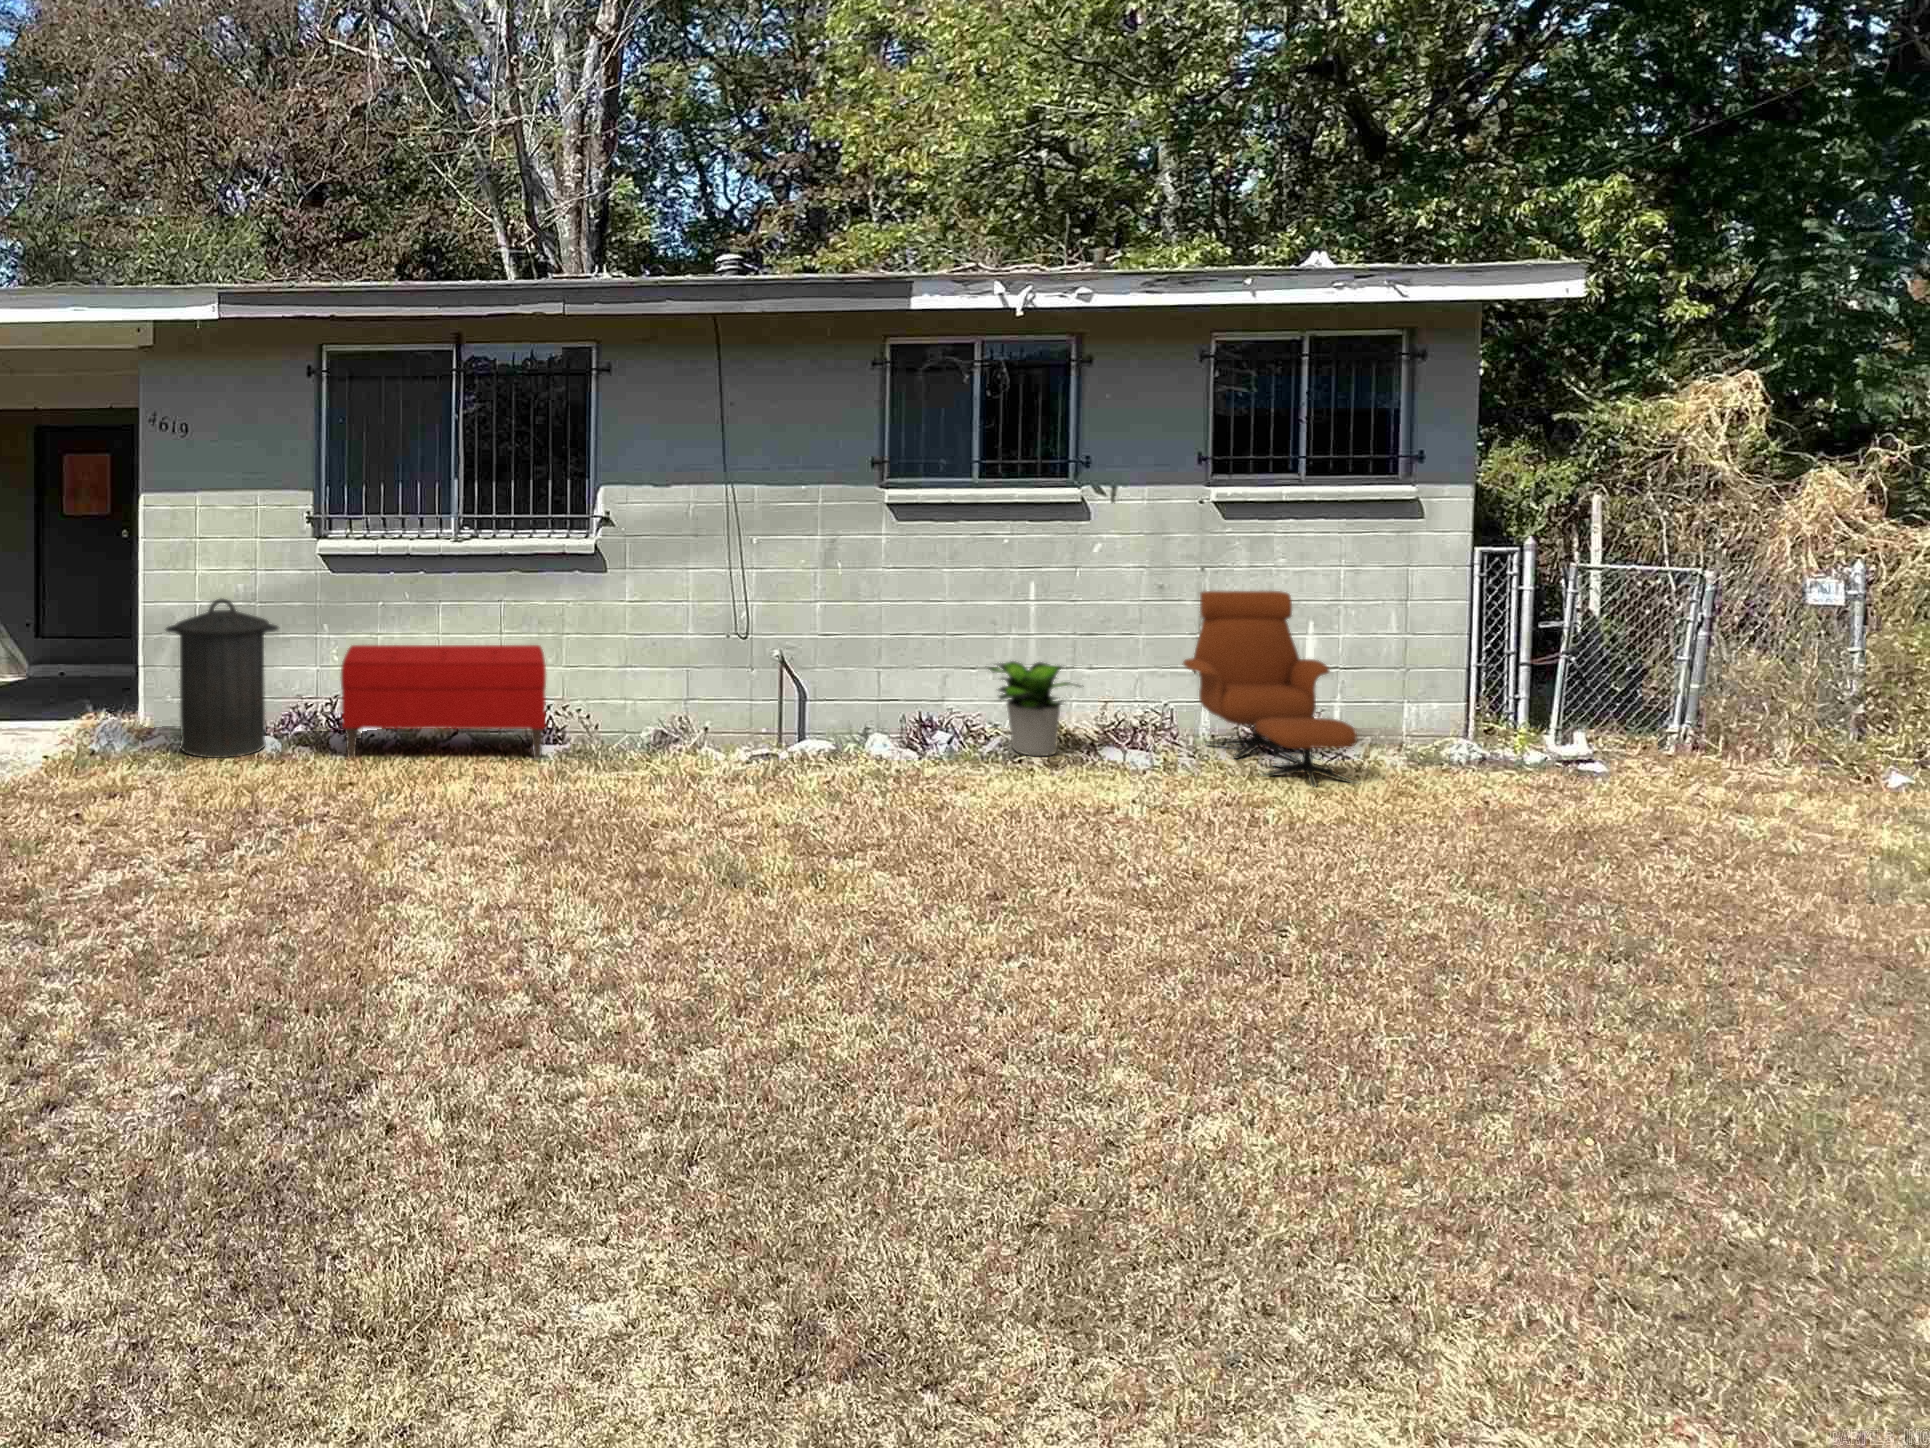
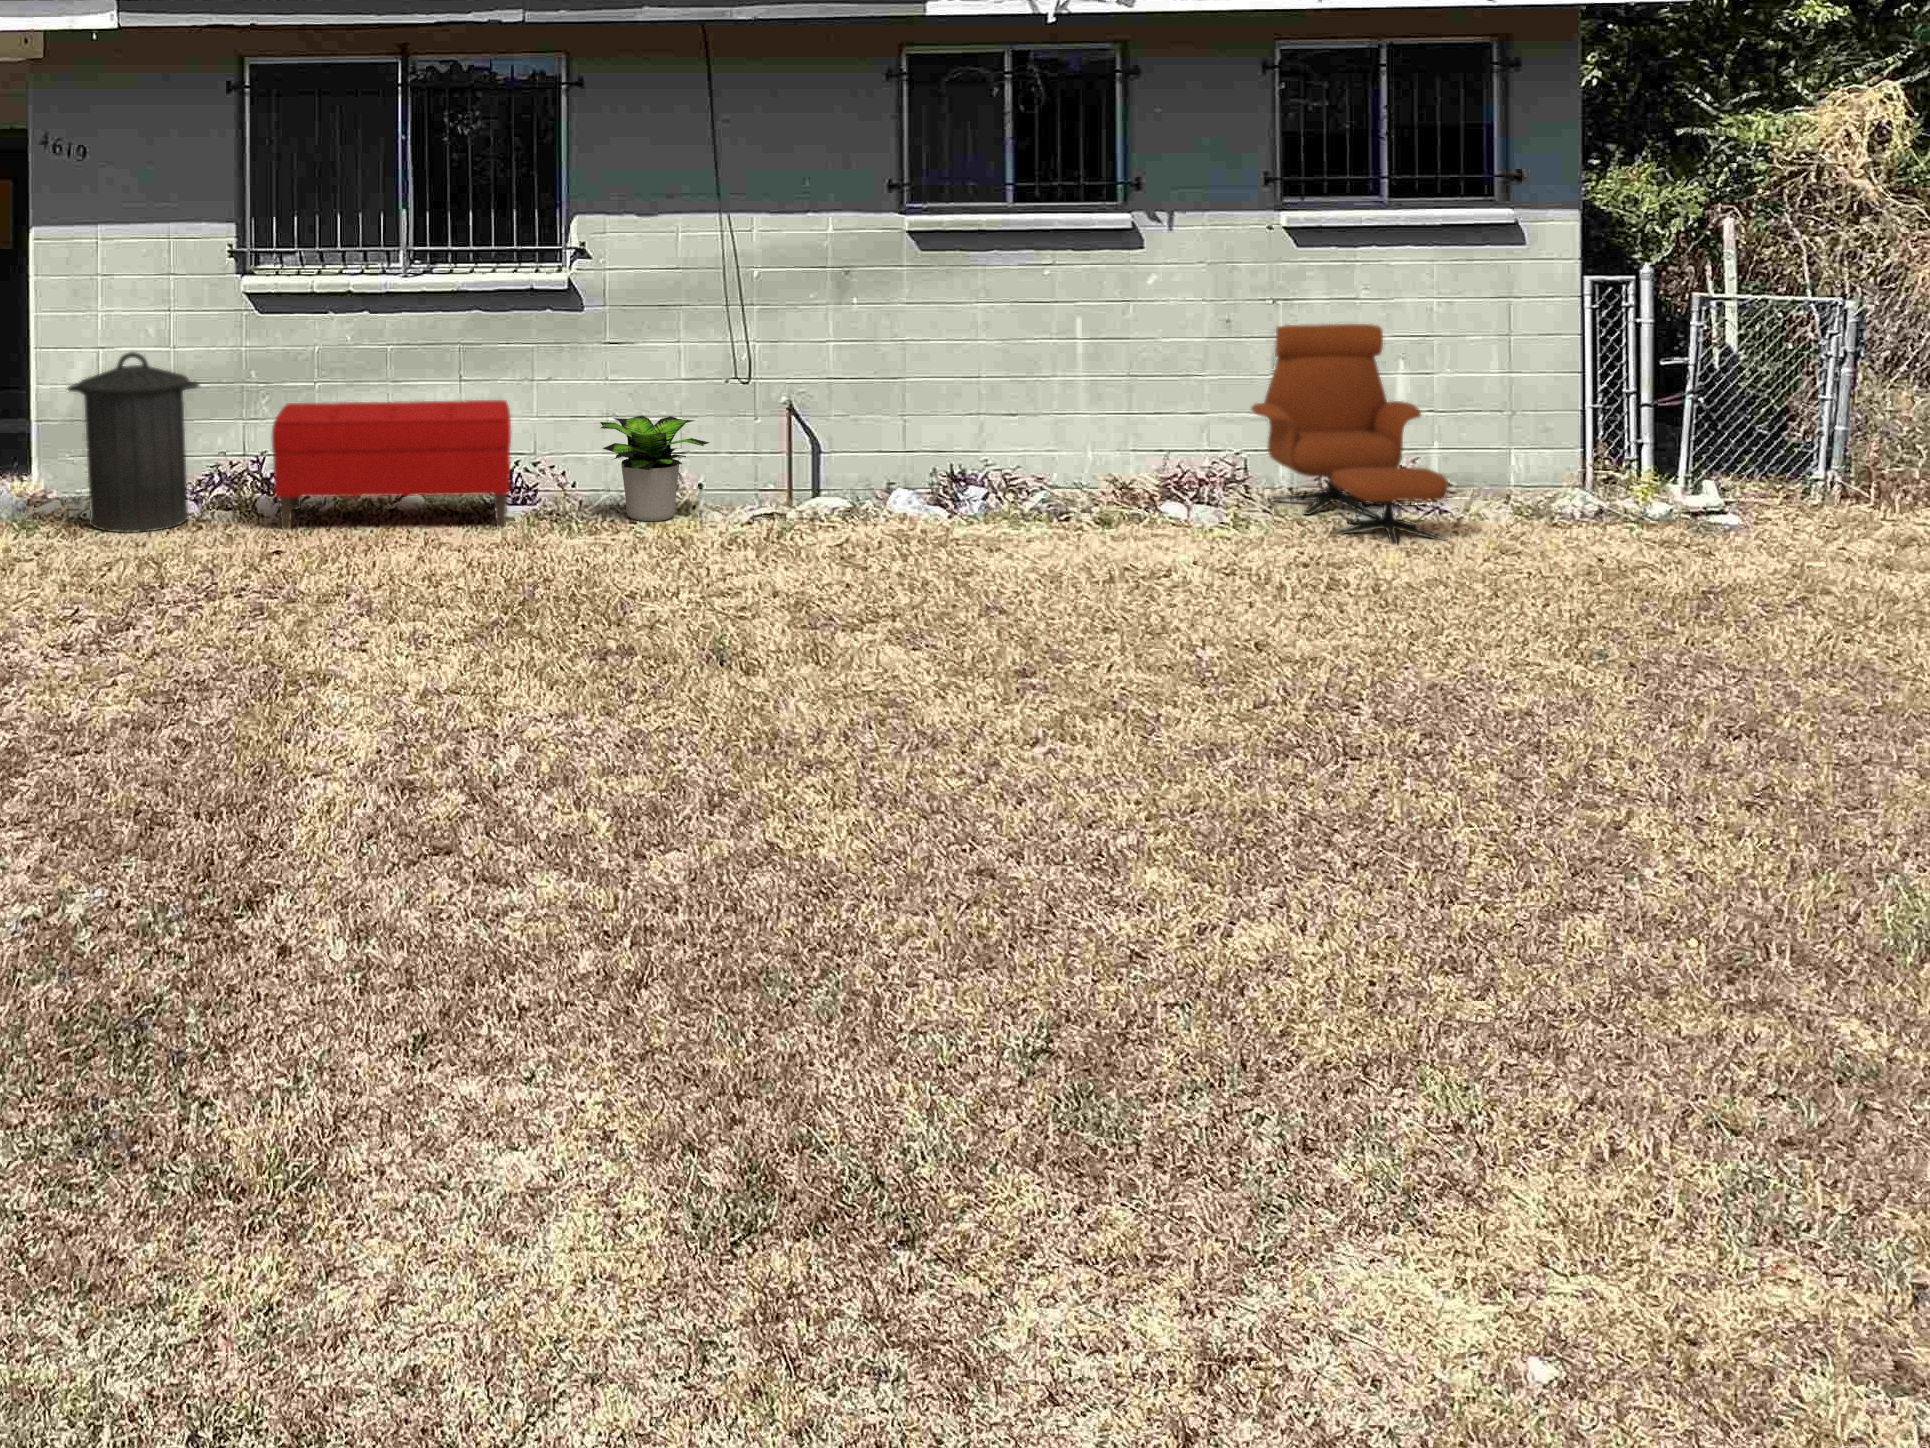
potted plant: present [989,661,1079,756] -> present [600,416,709,521]

